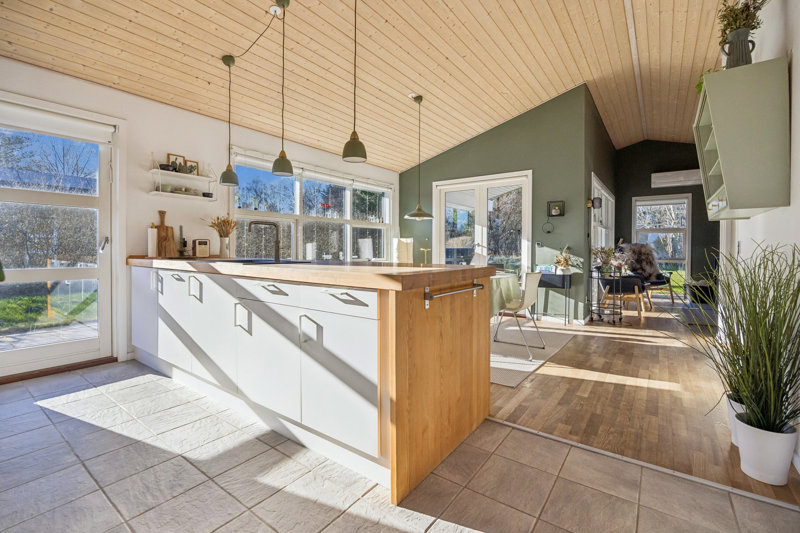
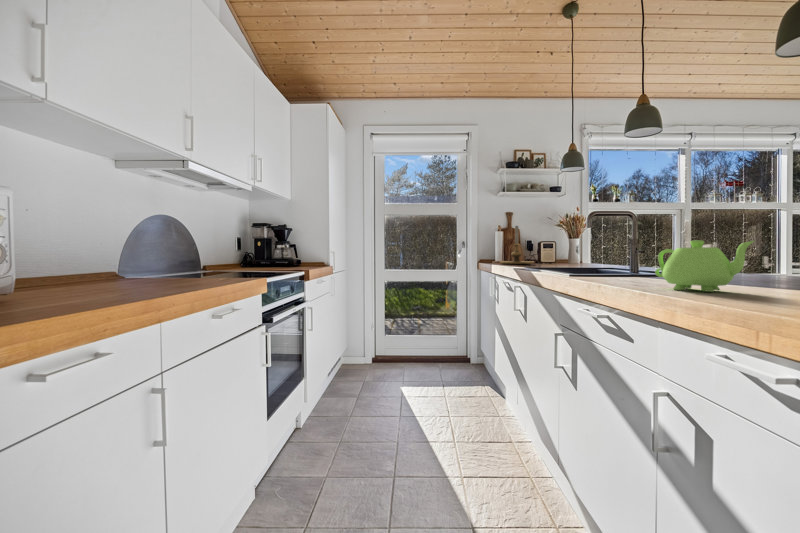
teapot: none [296,244,334,267] -> present [655,240,754,292]

